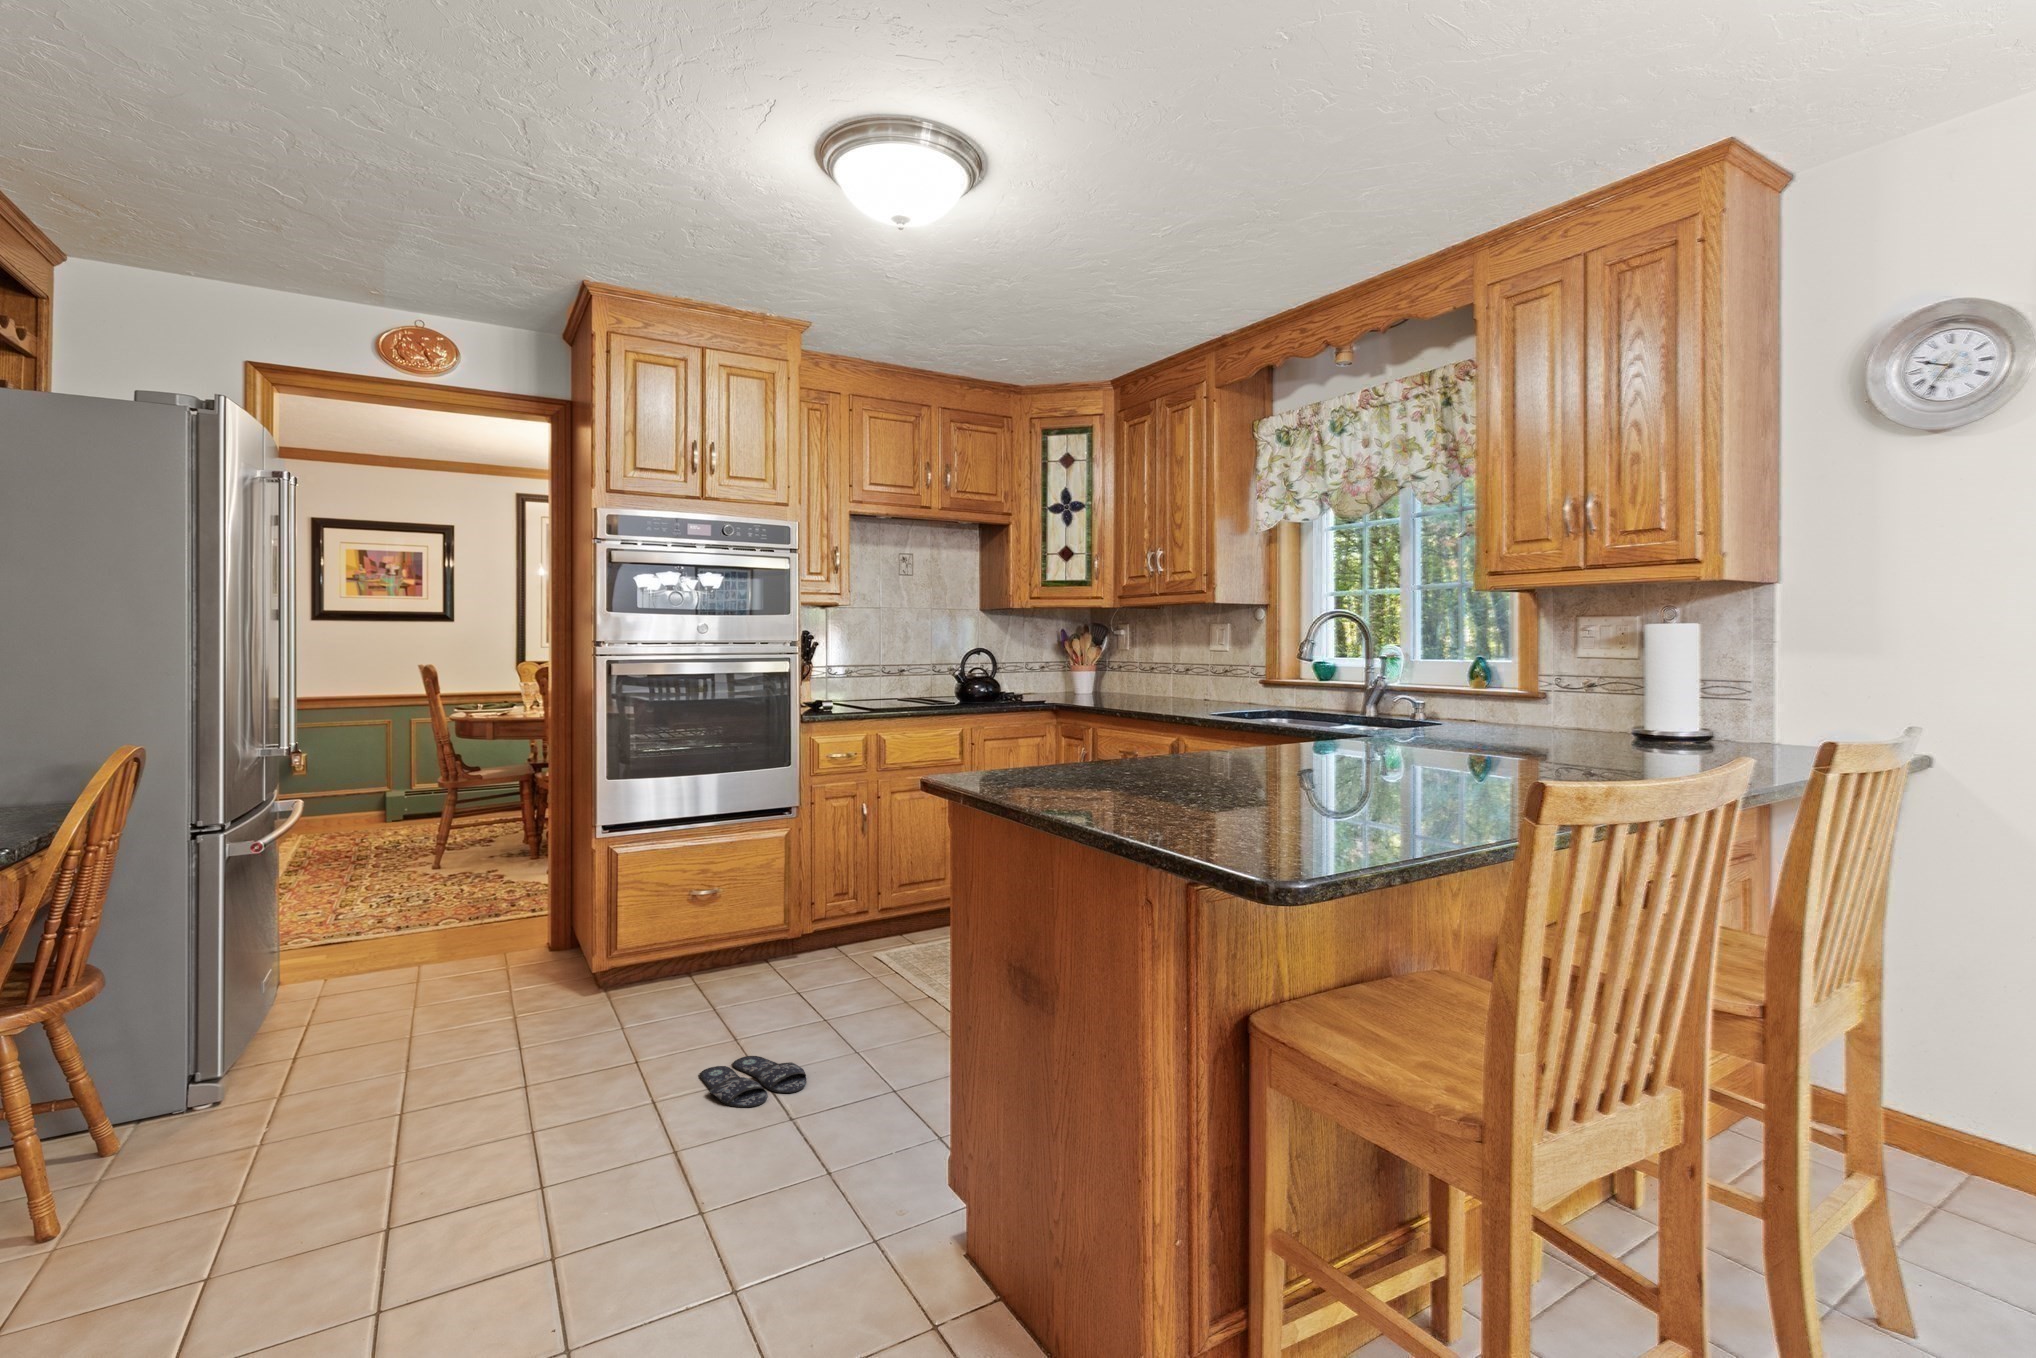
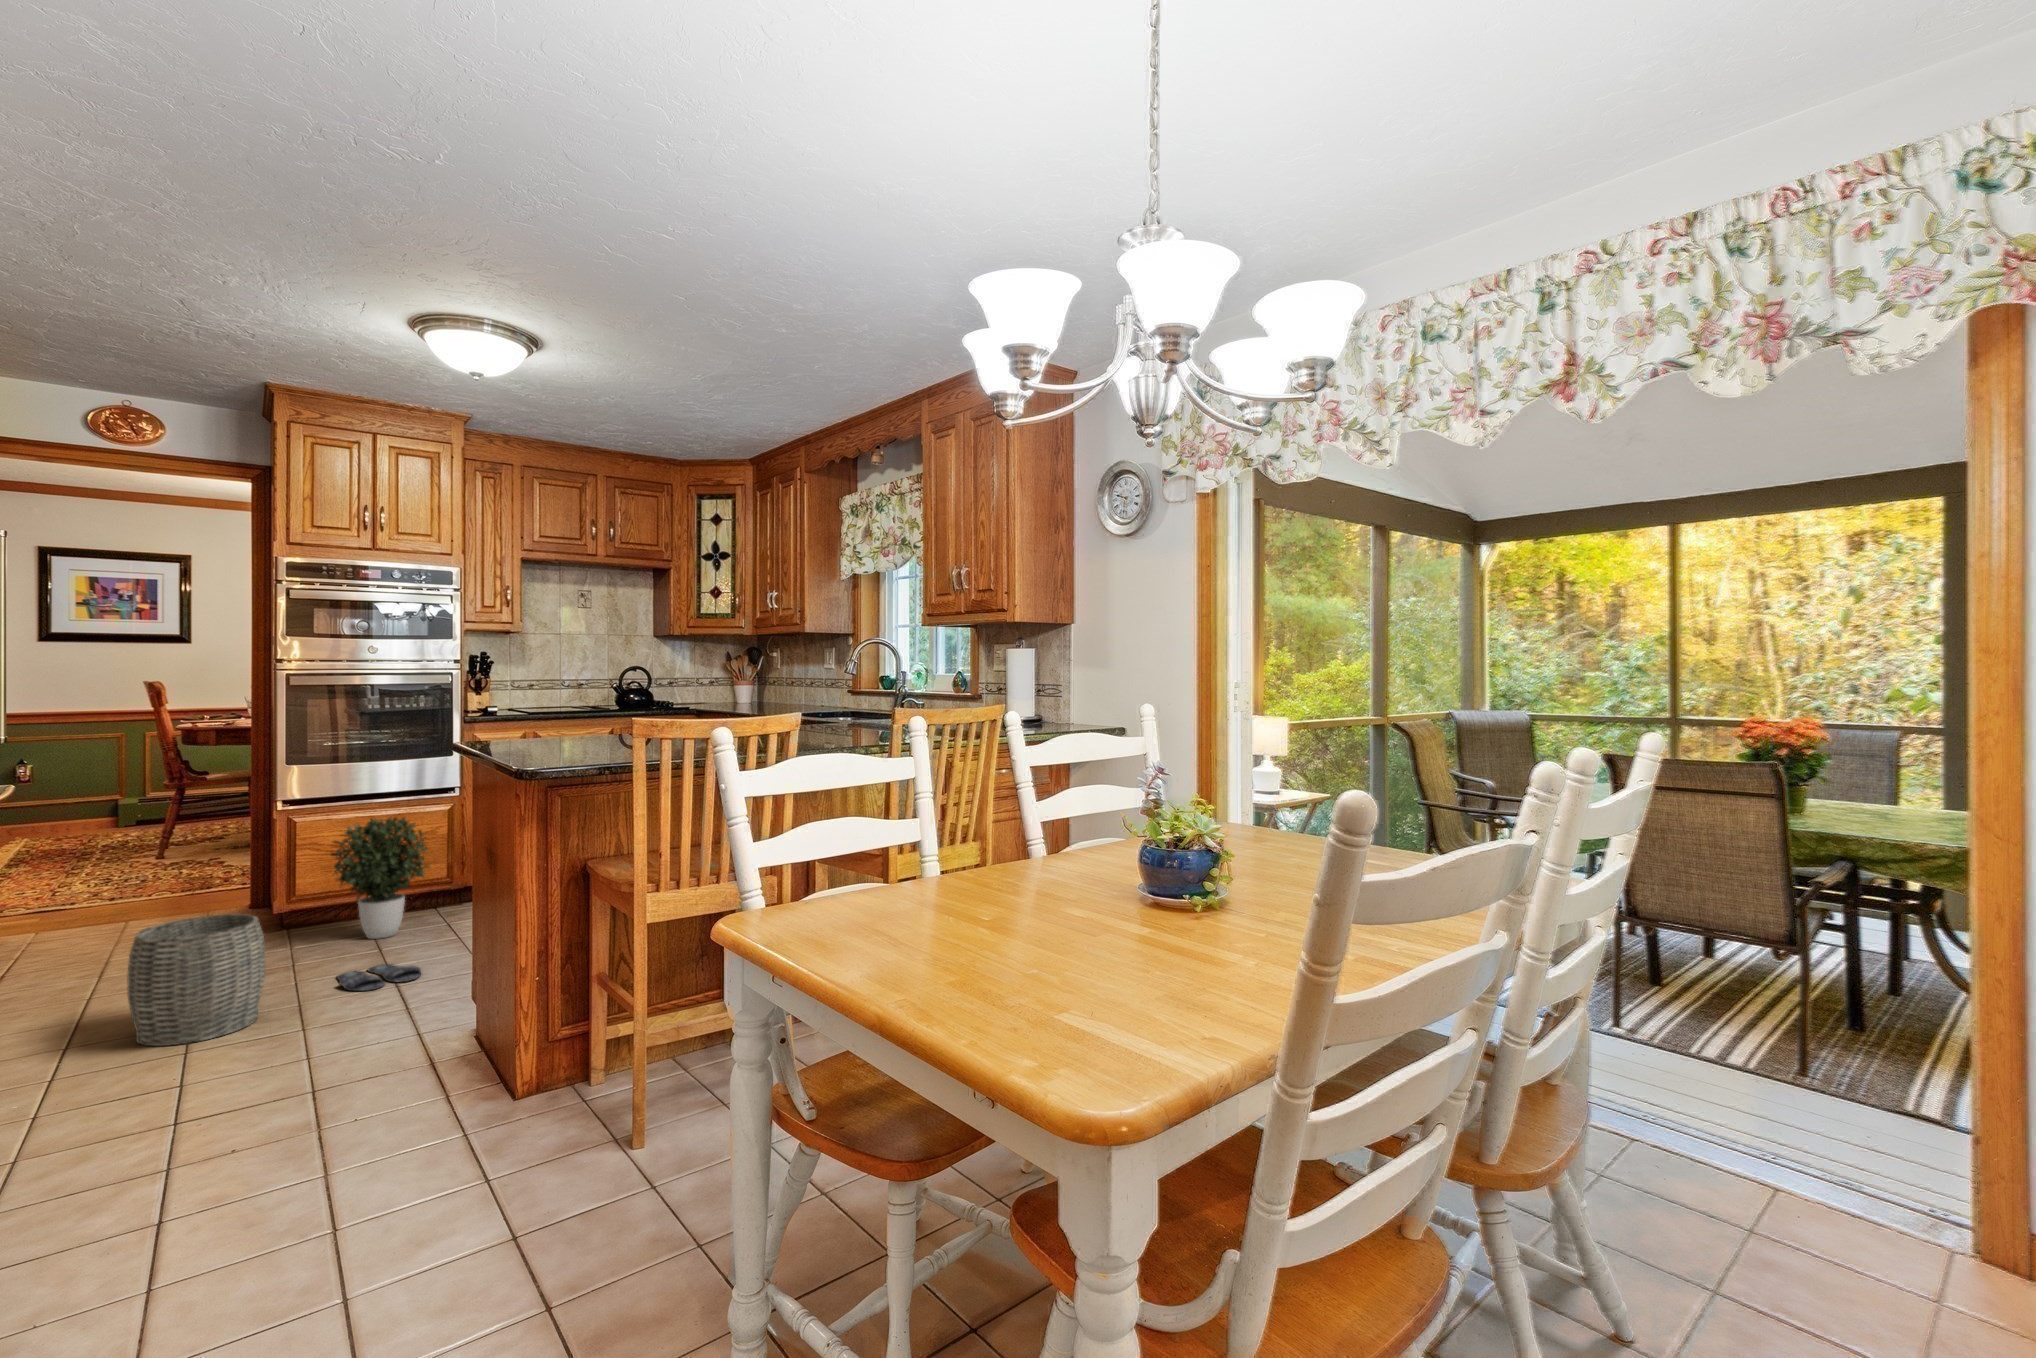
potted plant: none [664,846,780,1007] -> present [331,817,429,939]
woven basket: none [476,1000,638,1203] -> present [127,914,265,1046]

